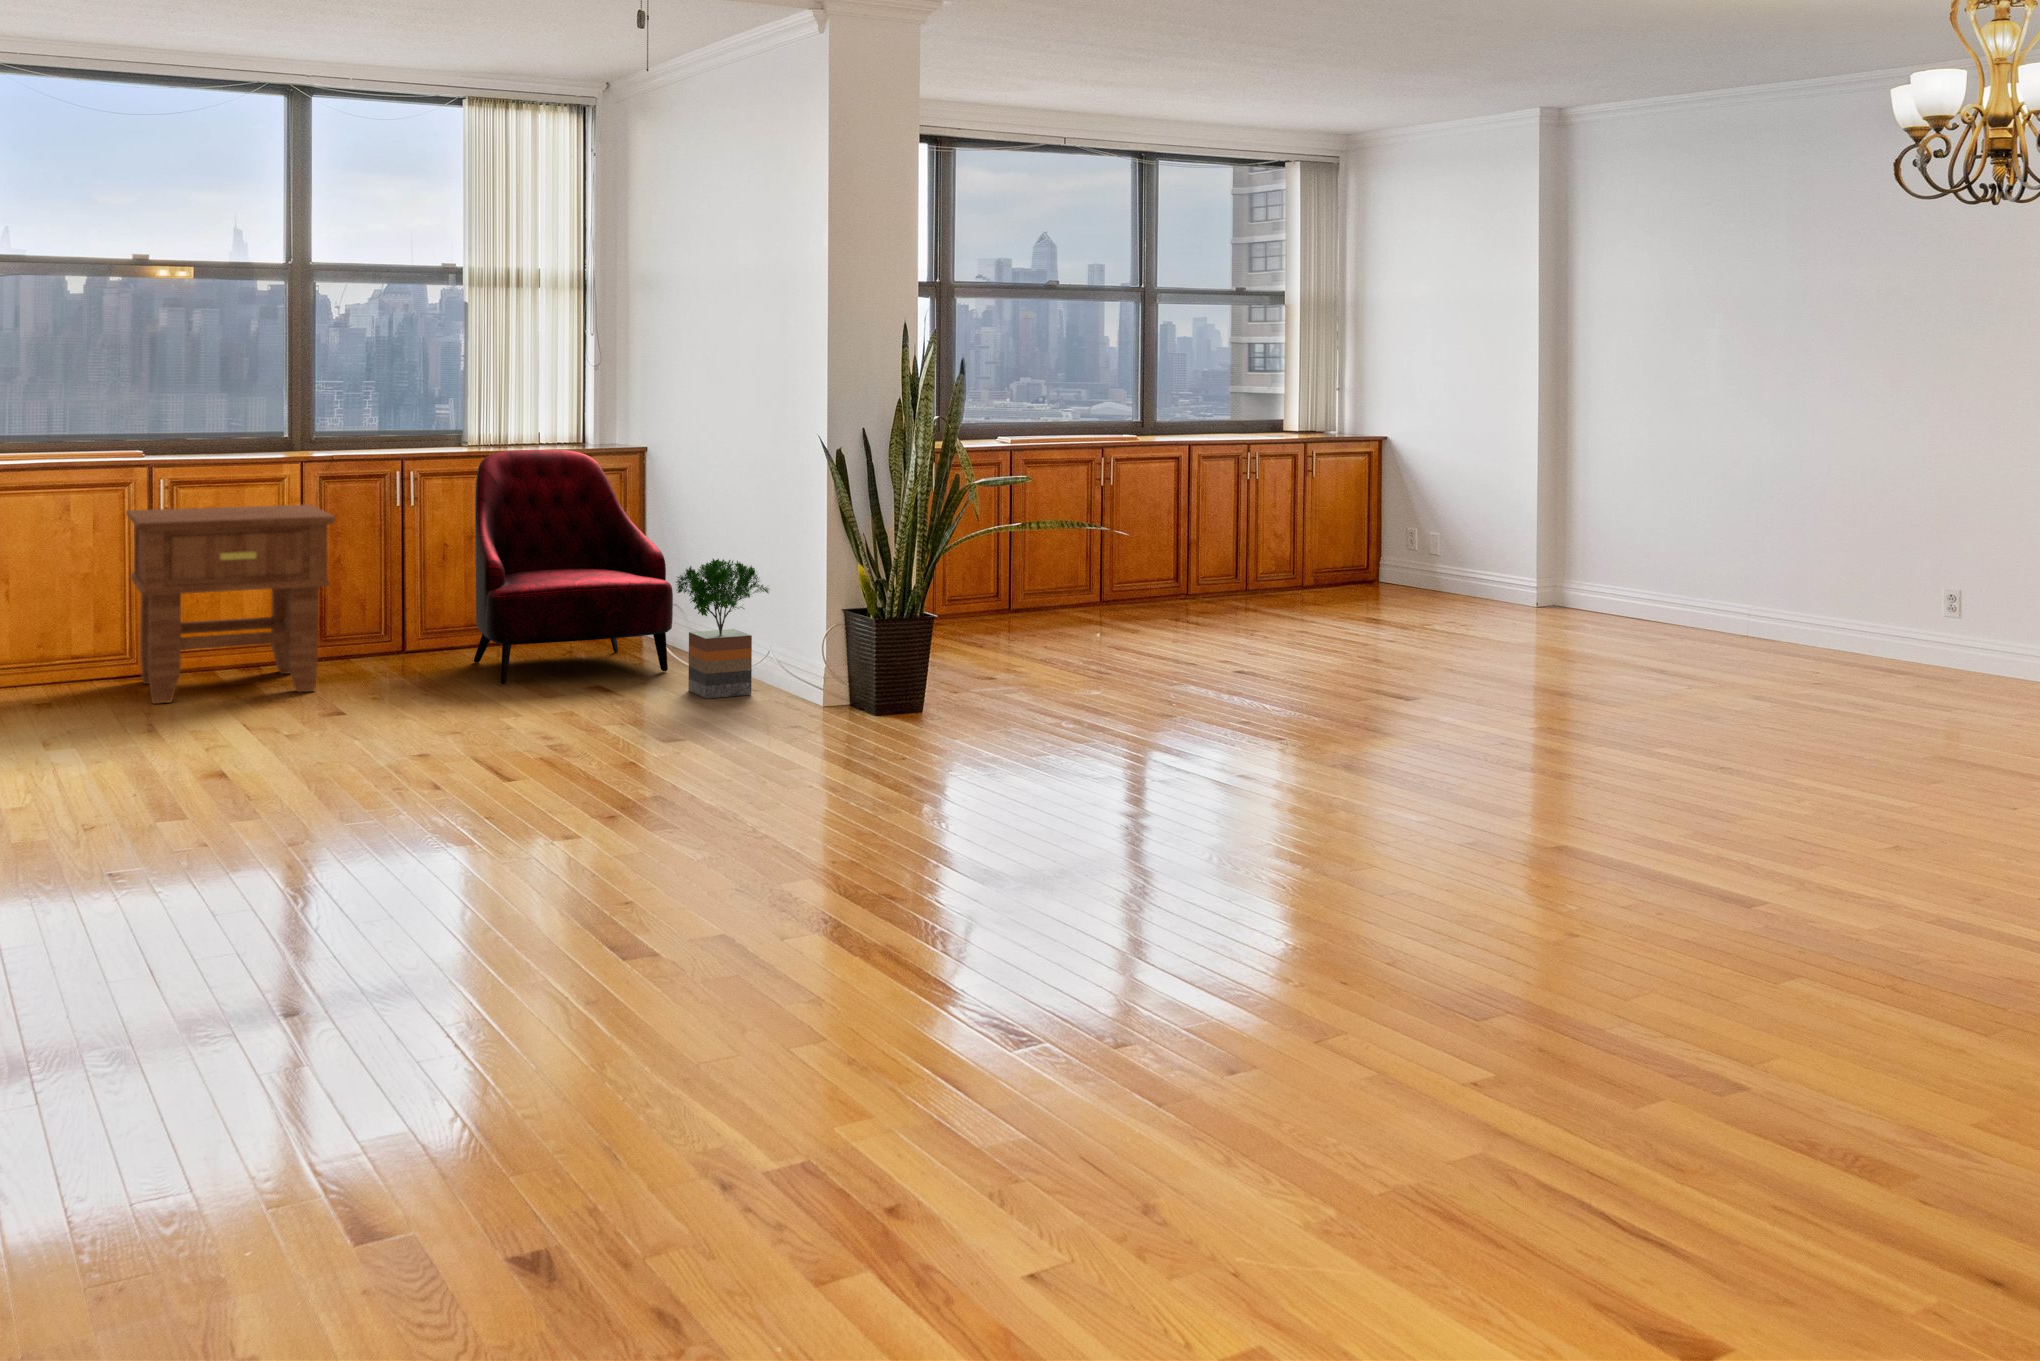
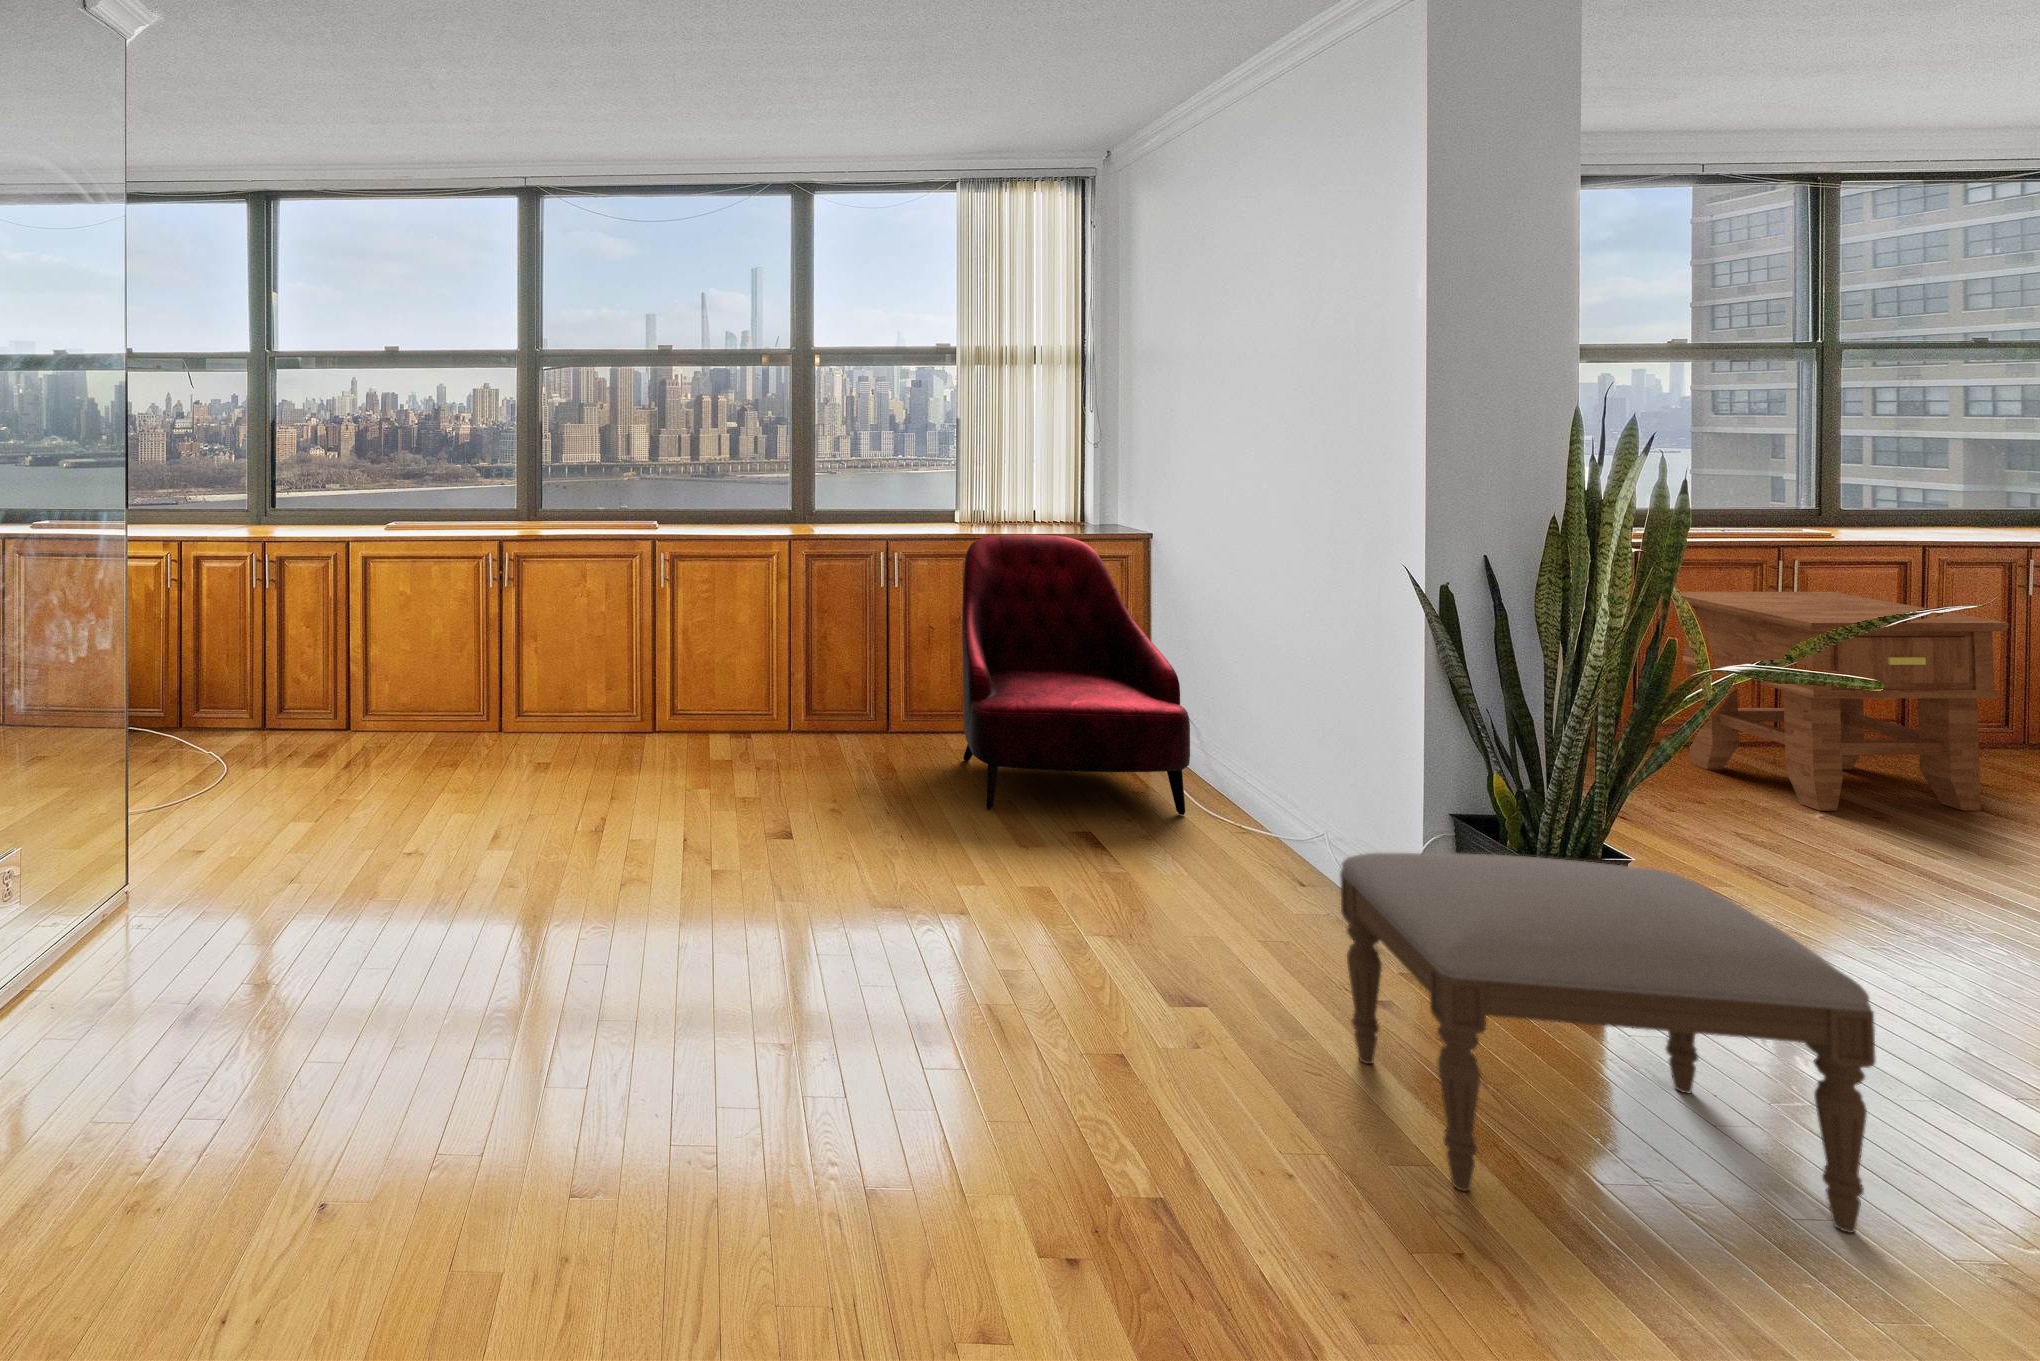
side table: present [126,505,336,704] -> present [1675,592,2008,811]
potted tree: present [676,559,769,699] -> none [1193,703,1332,890]
ottoman: none [761,597,1017,781] -> present [1340,853,1875,1233]

